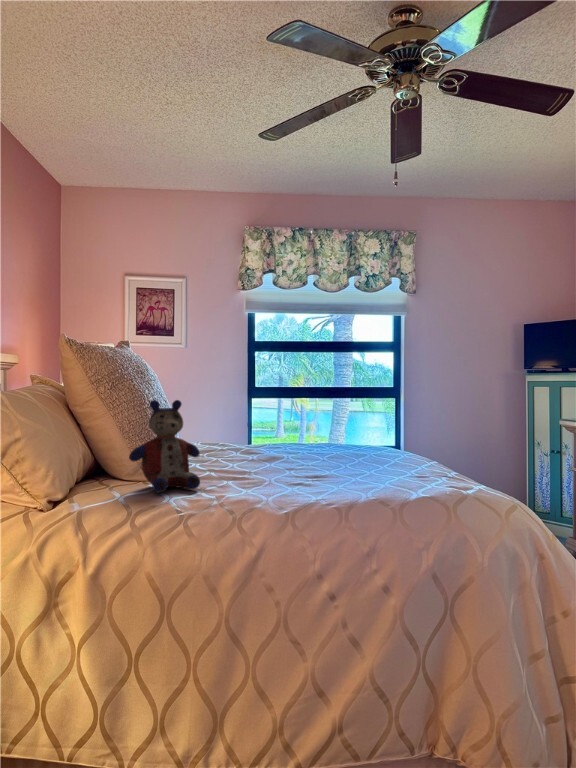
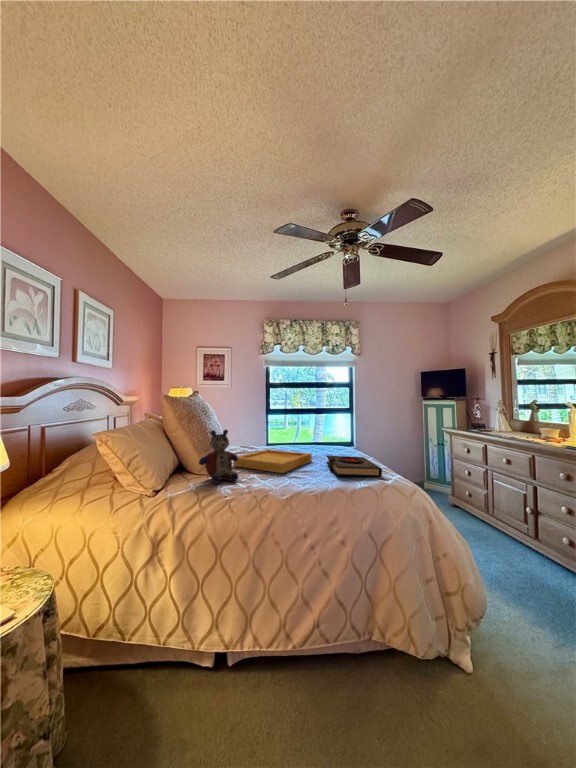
tray: none [191,446,330,479] -> present [233,449,312,473]
book: none [356,453,456,484] -> present [326,455,382,476]

